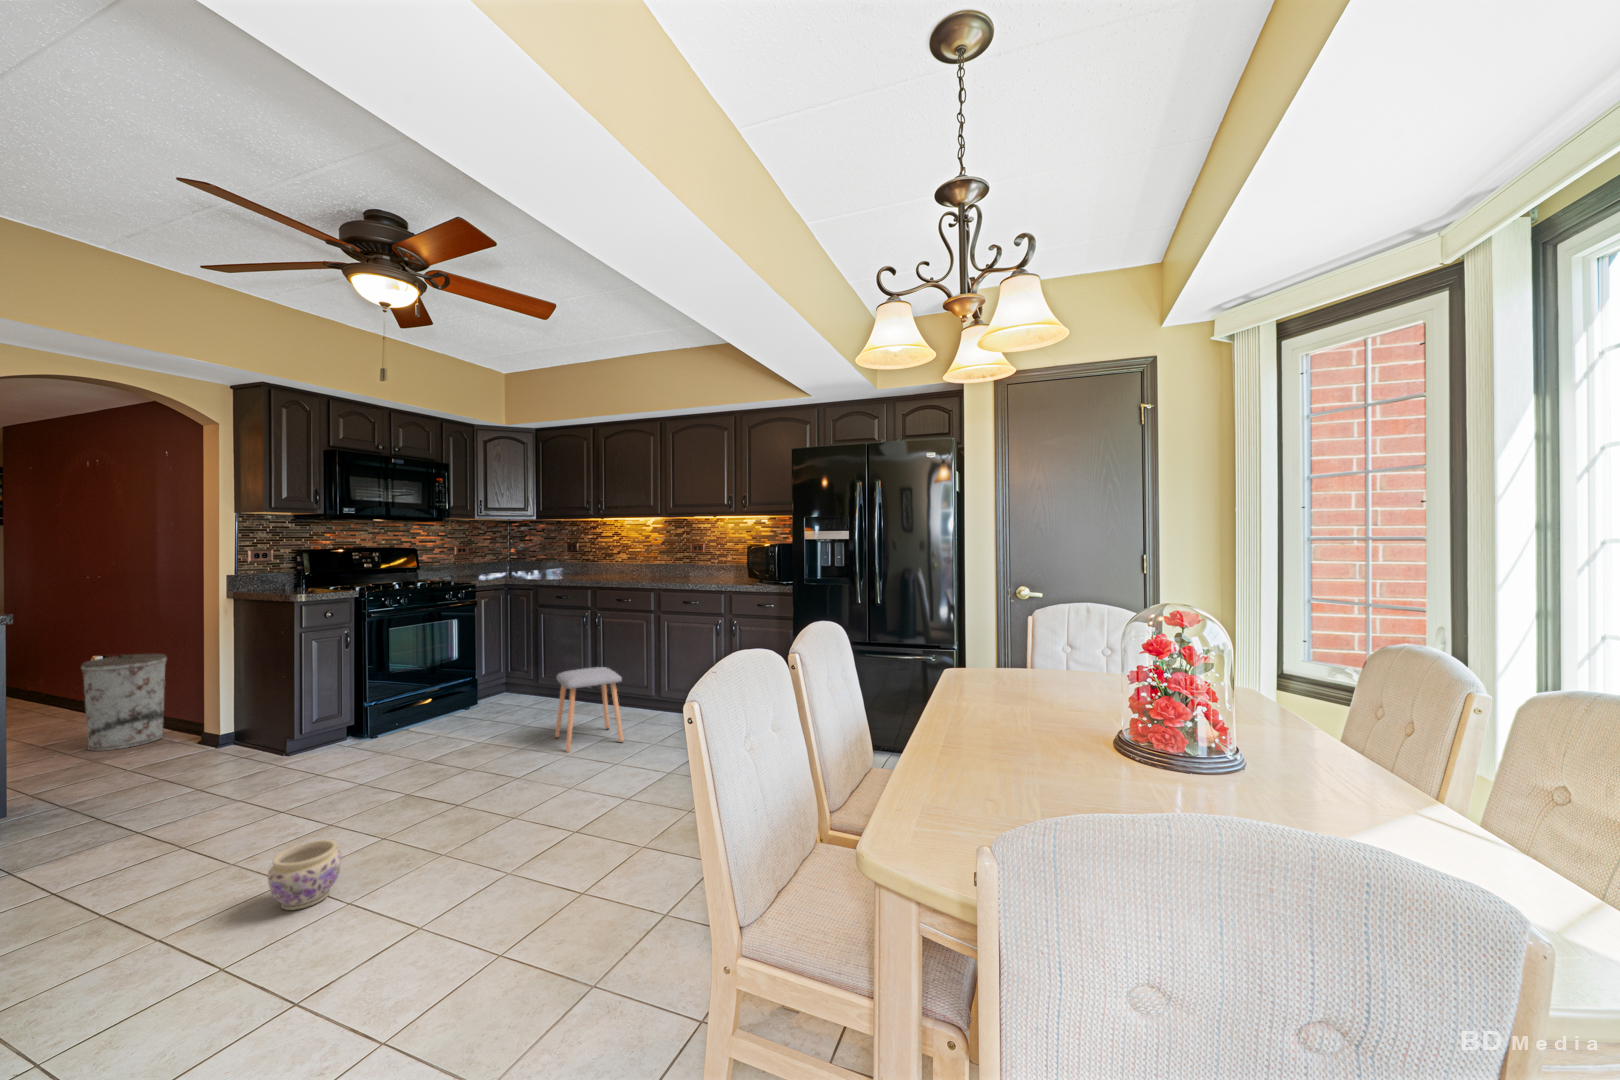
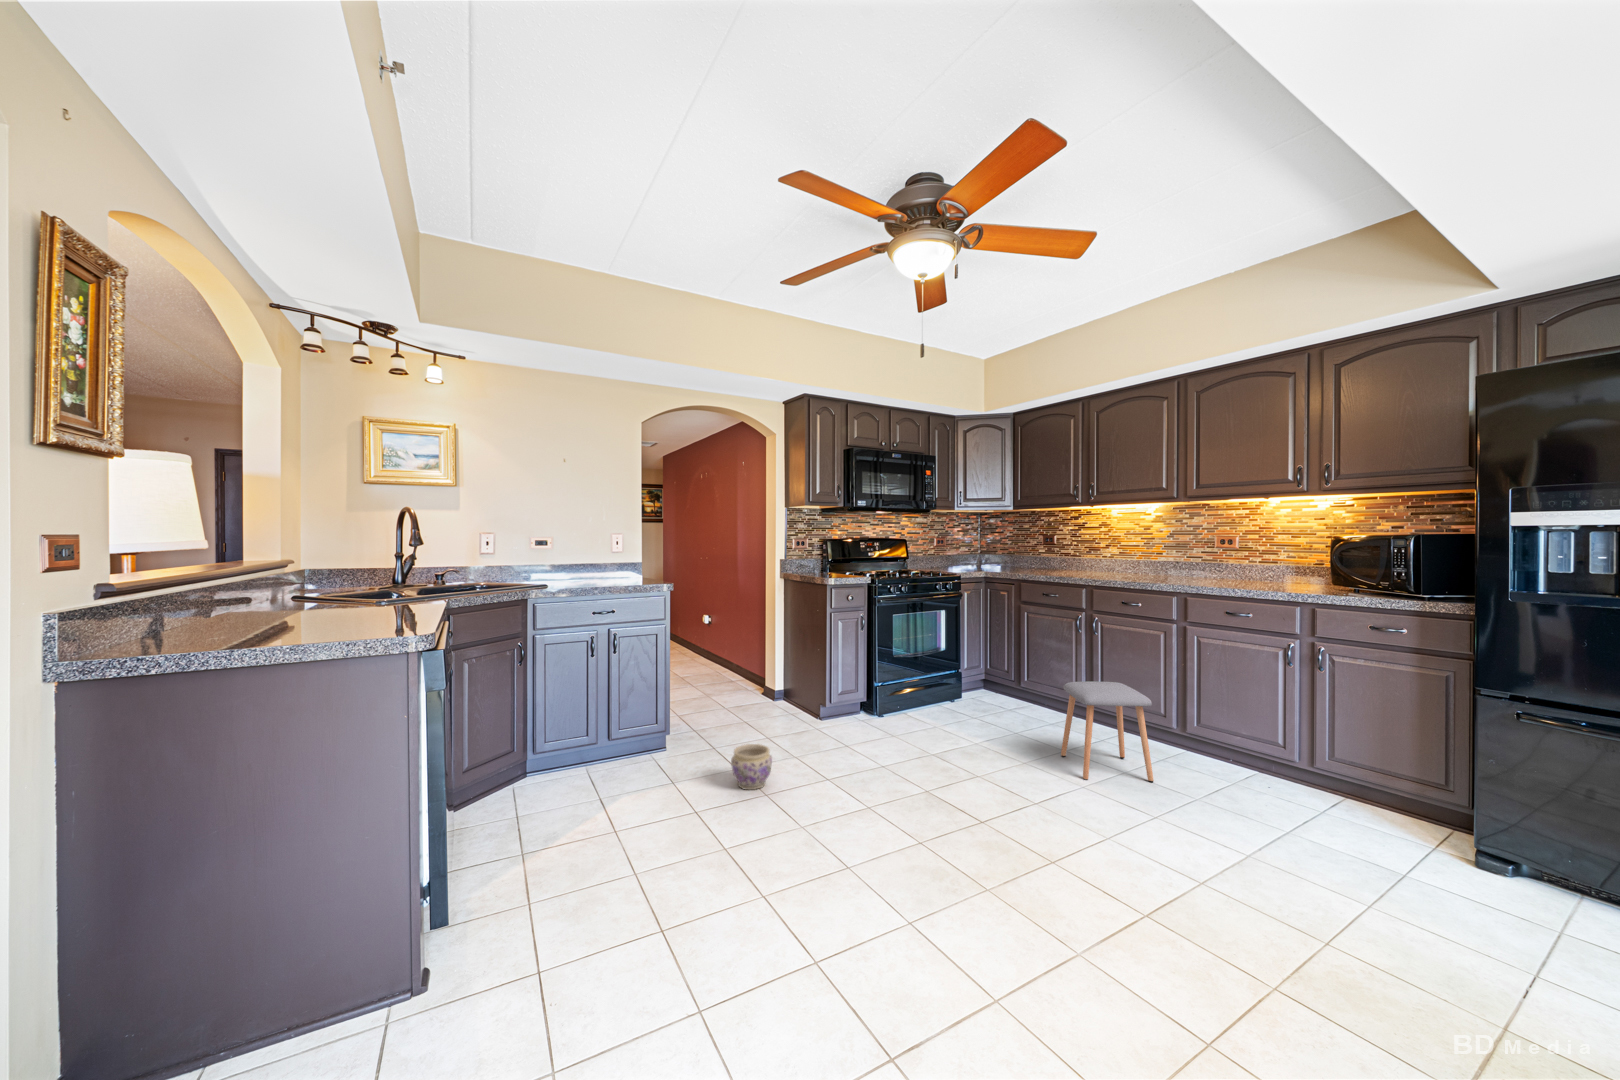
trash can: present [81,654,167,751] -> none [697,618,740,690]
planter: present [268,840,342,911] -> present [731,744,772,790]

